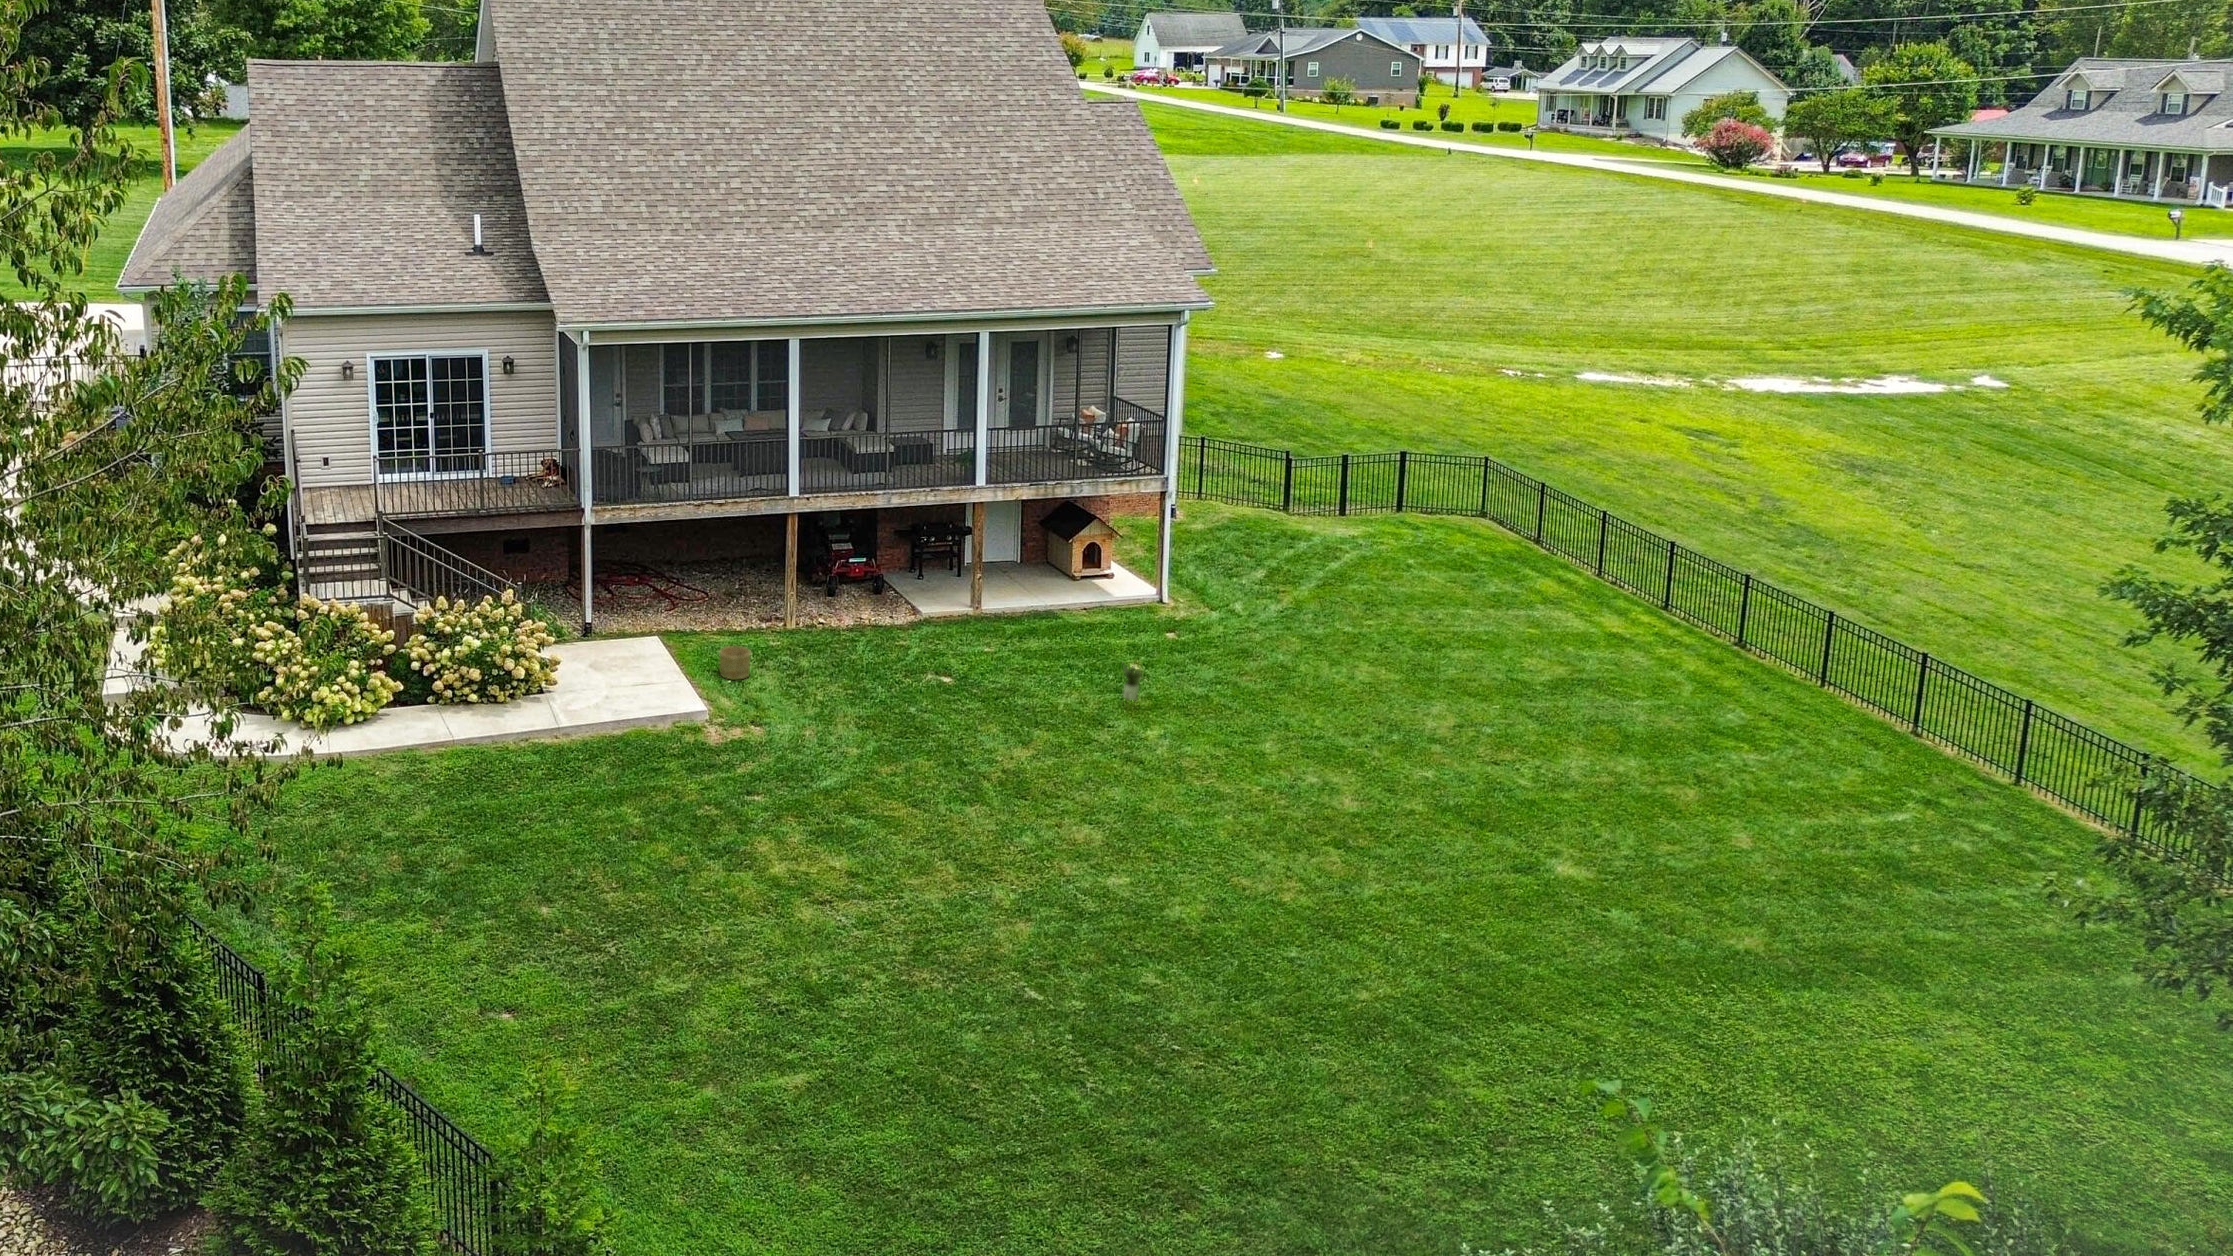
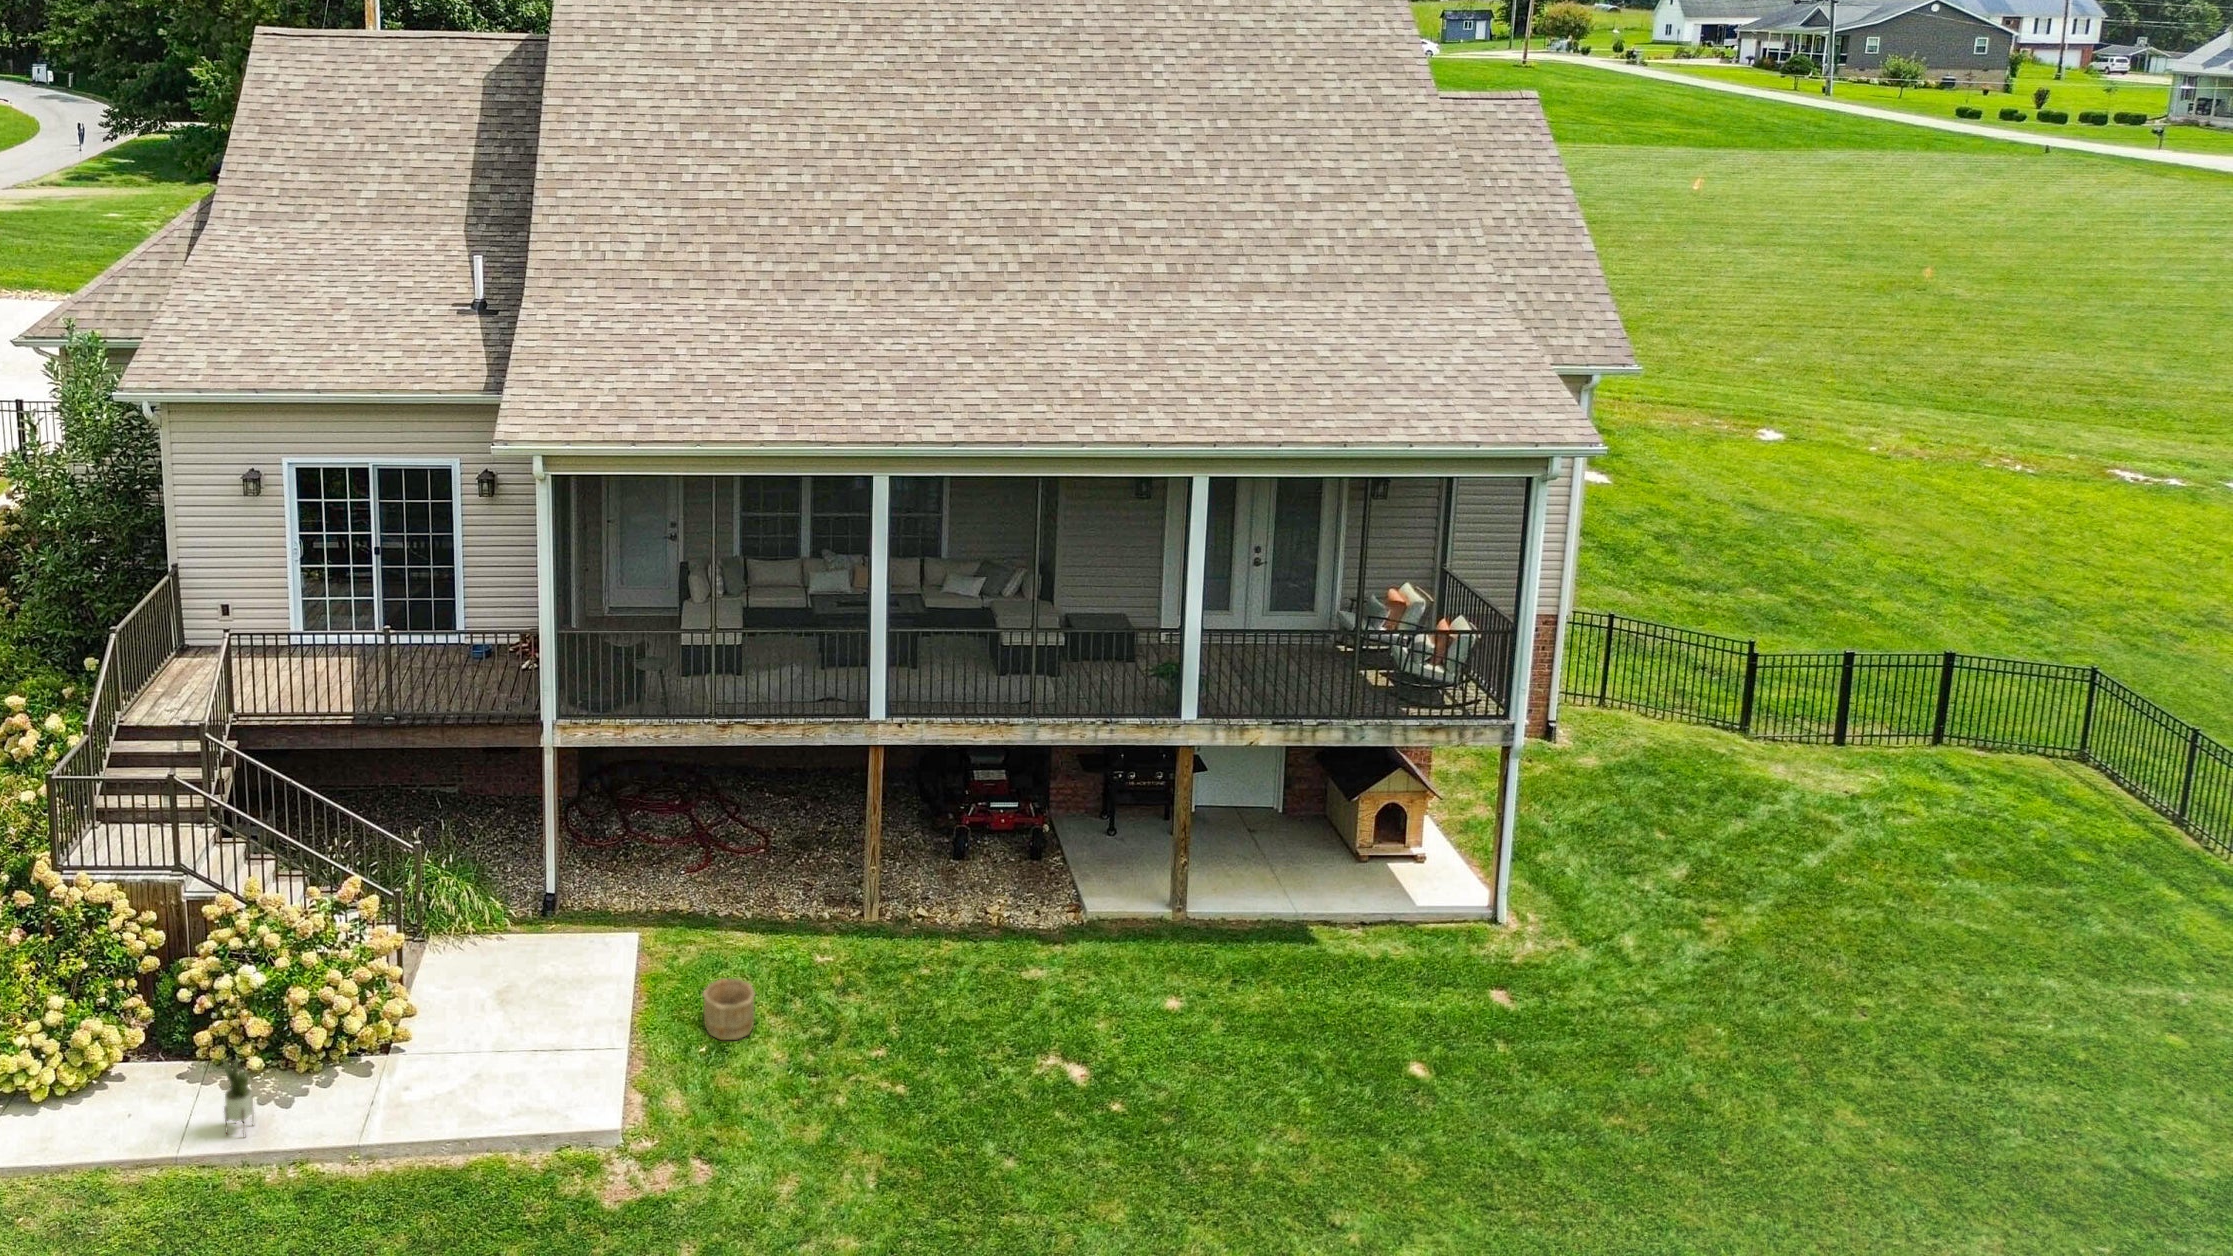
potted plant: present [1122,662,1142,704] -> present [224,1062,253,1125]

